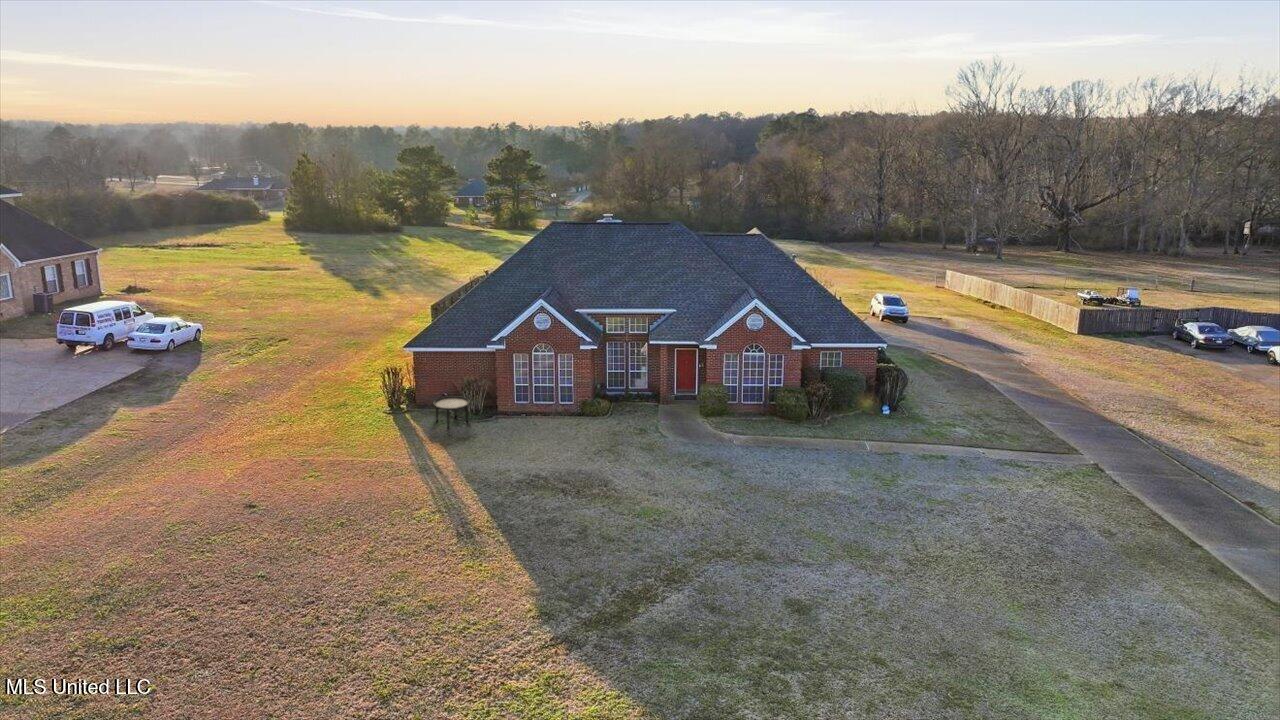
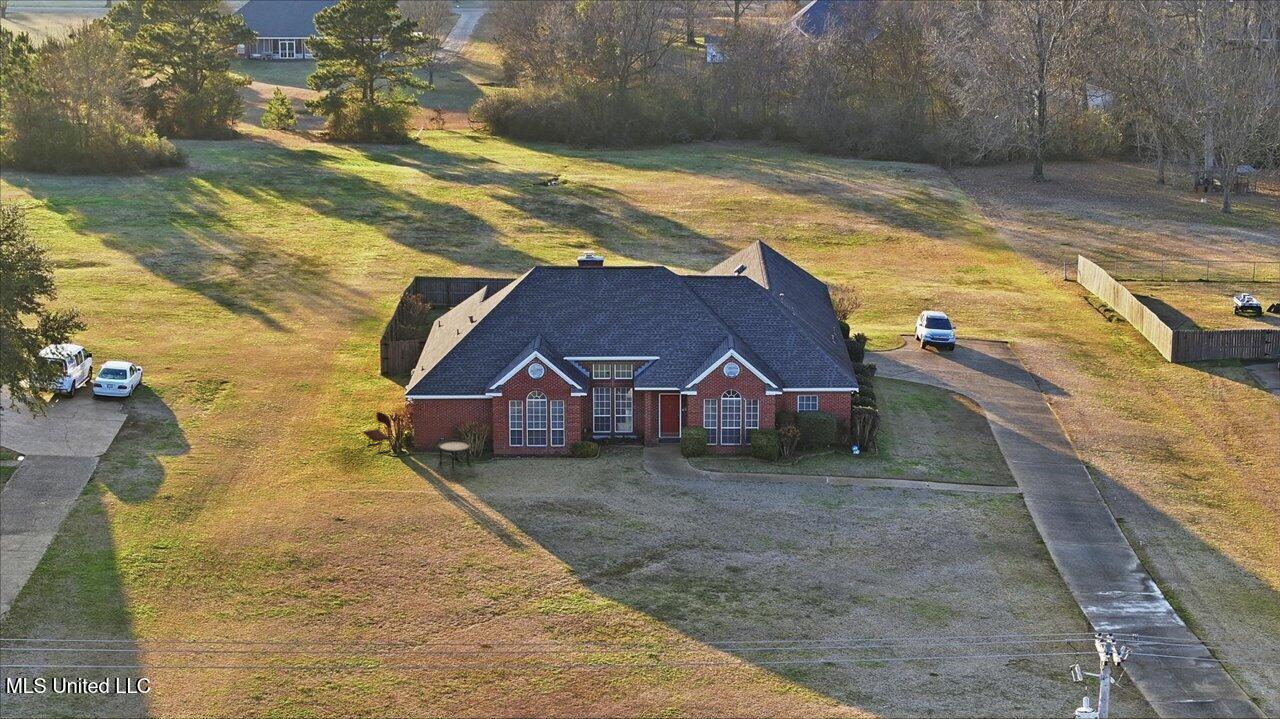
bench: none [360,365,388,410] -> present [363,412,391,453]

